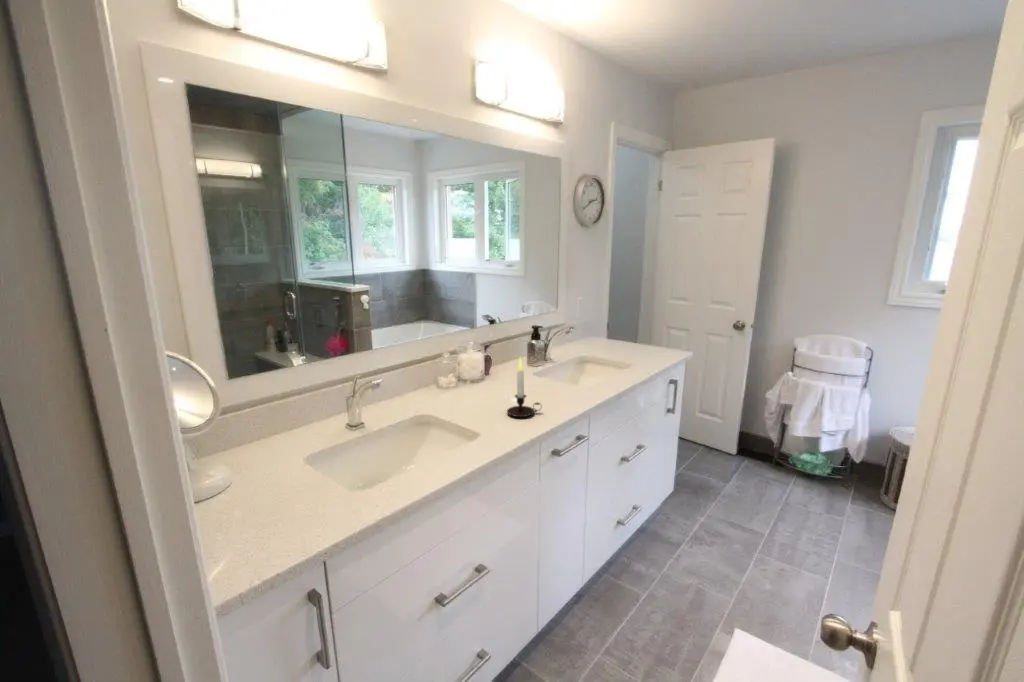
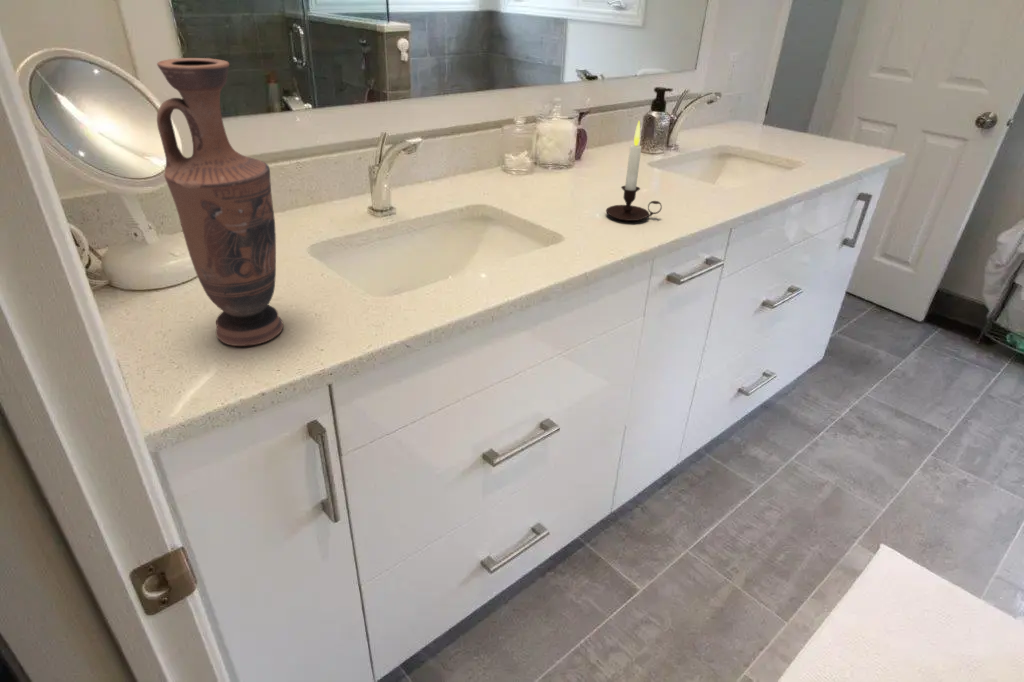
vase: none [224,363,294,540] -> present [157,58,283,346]

